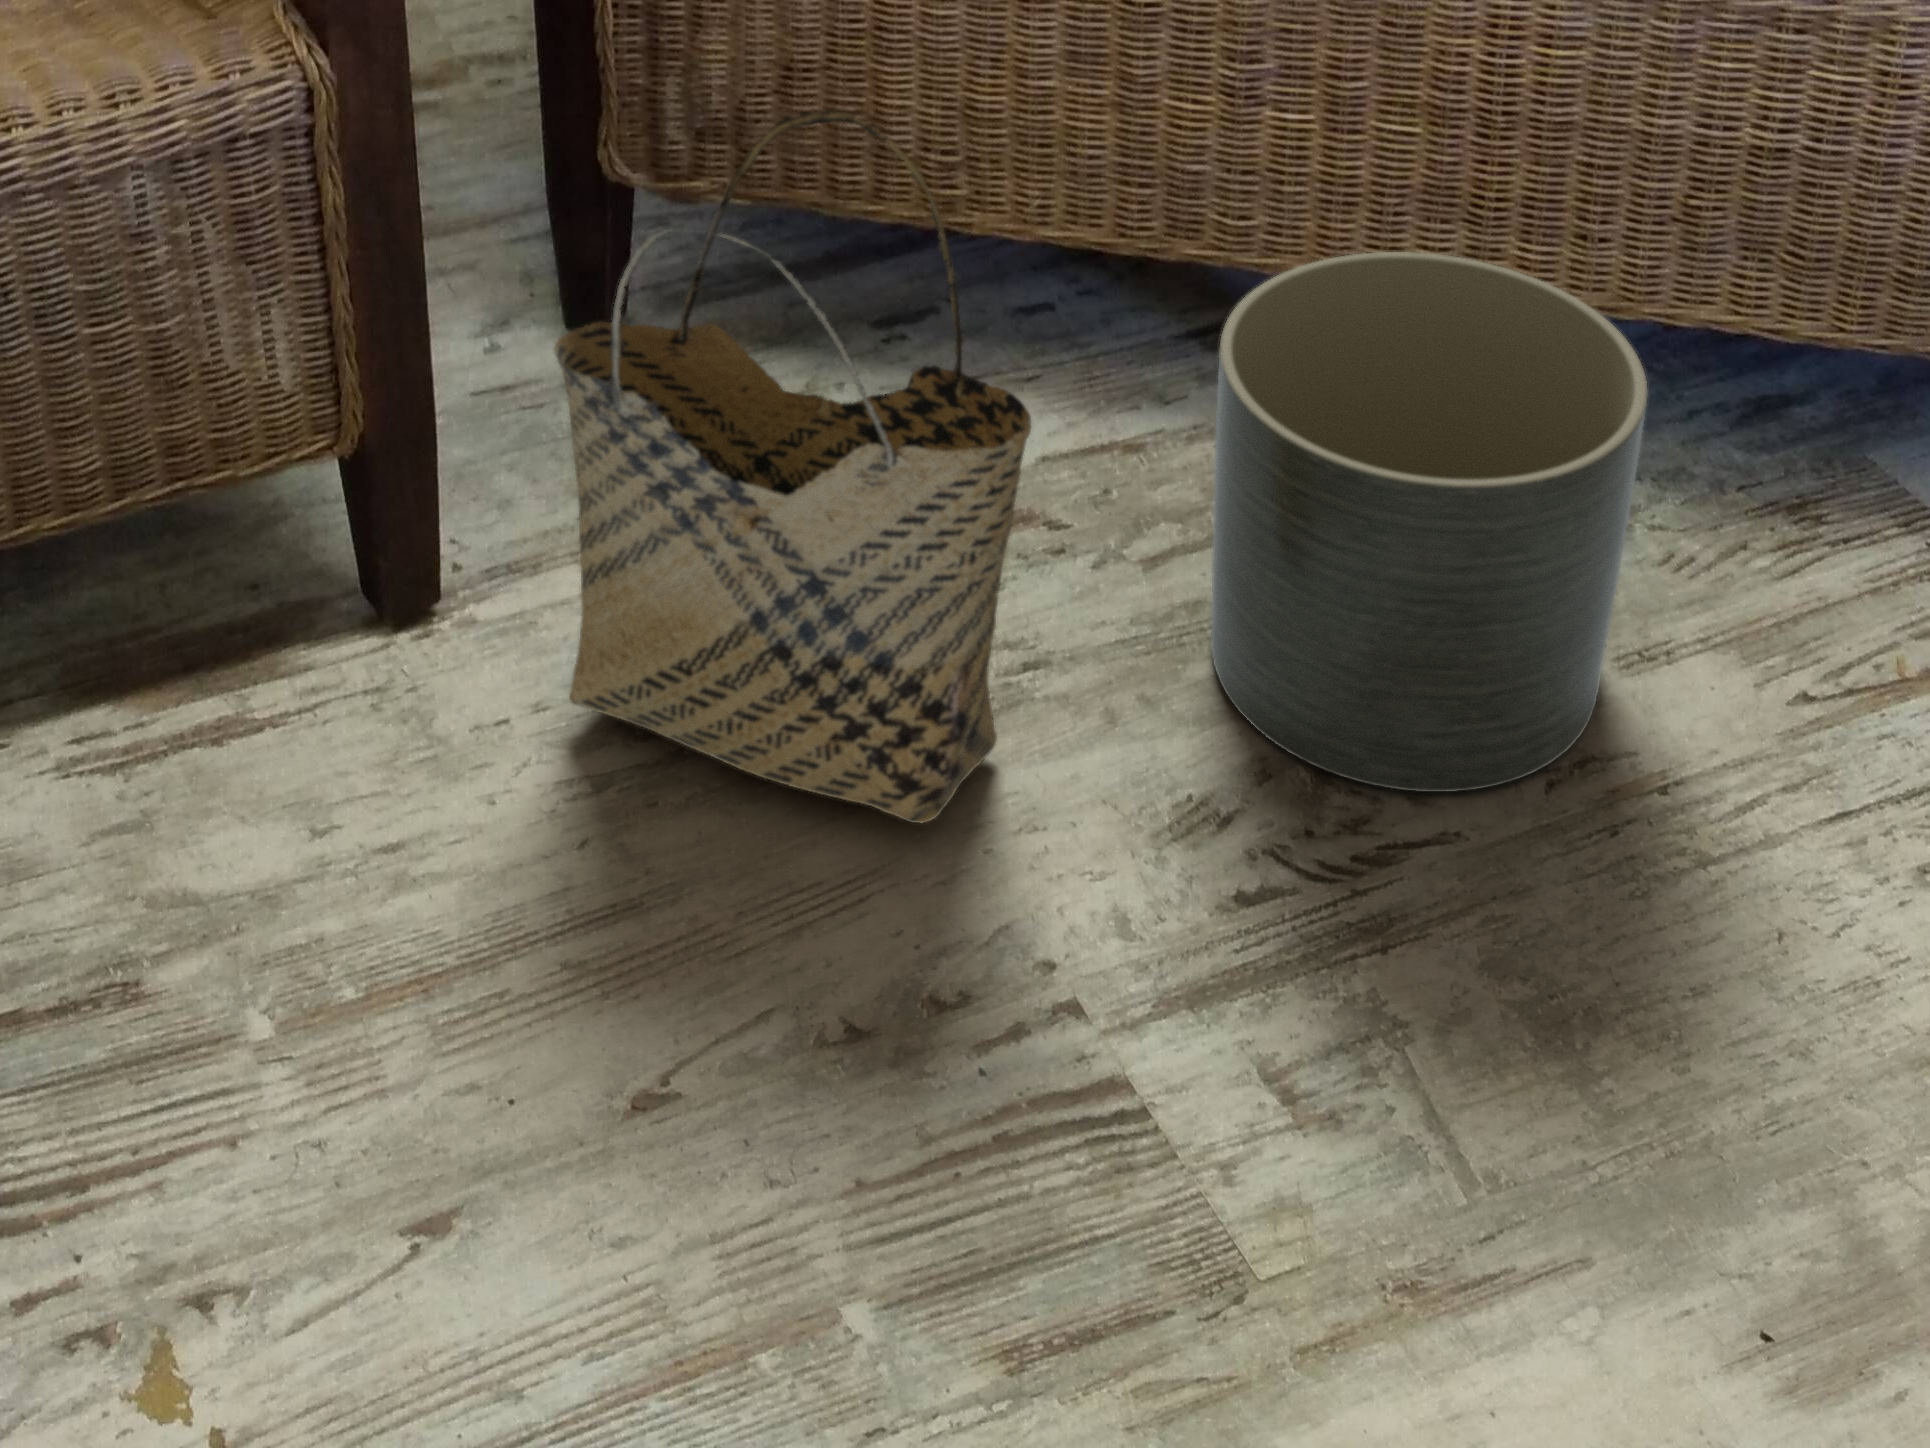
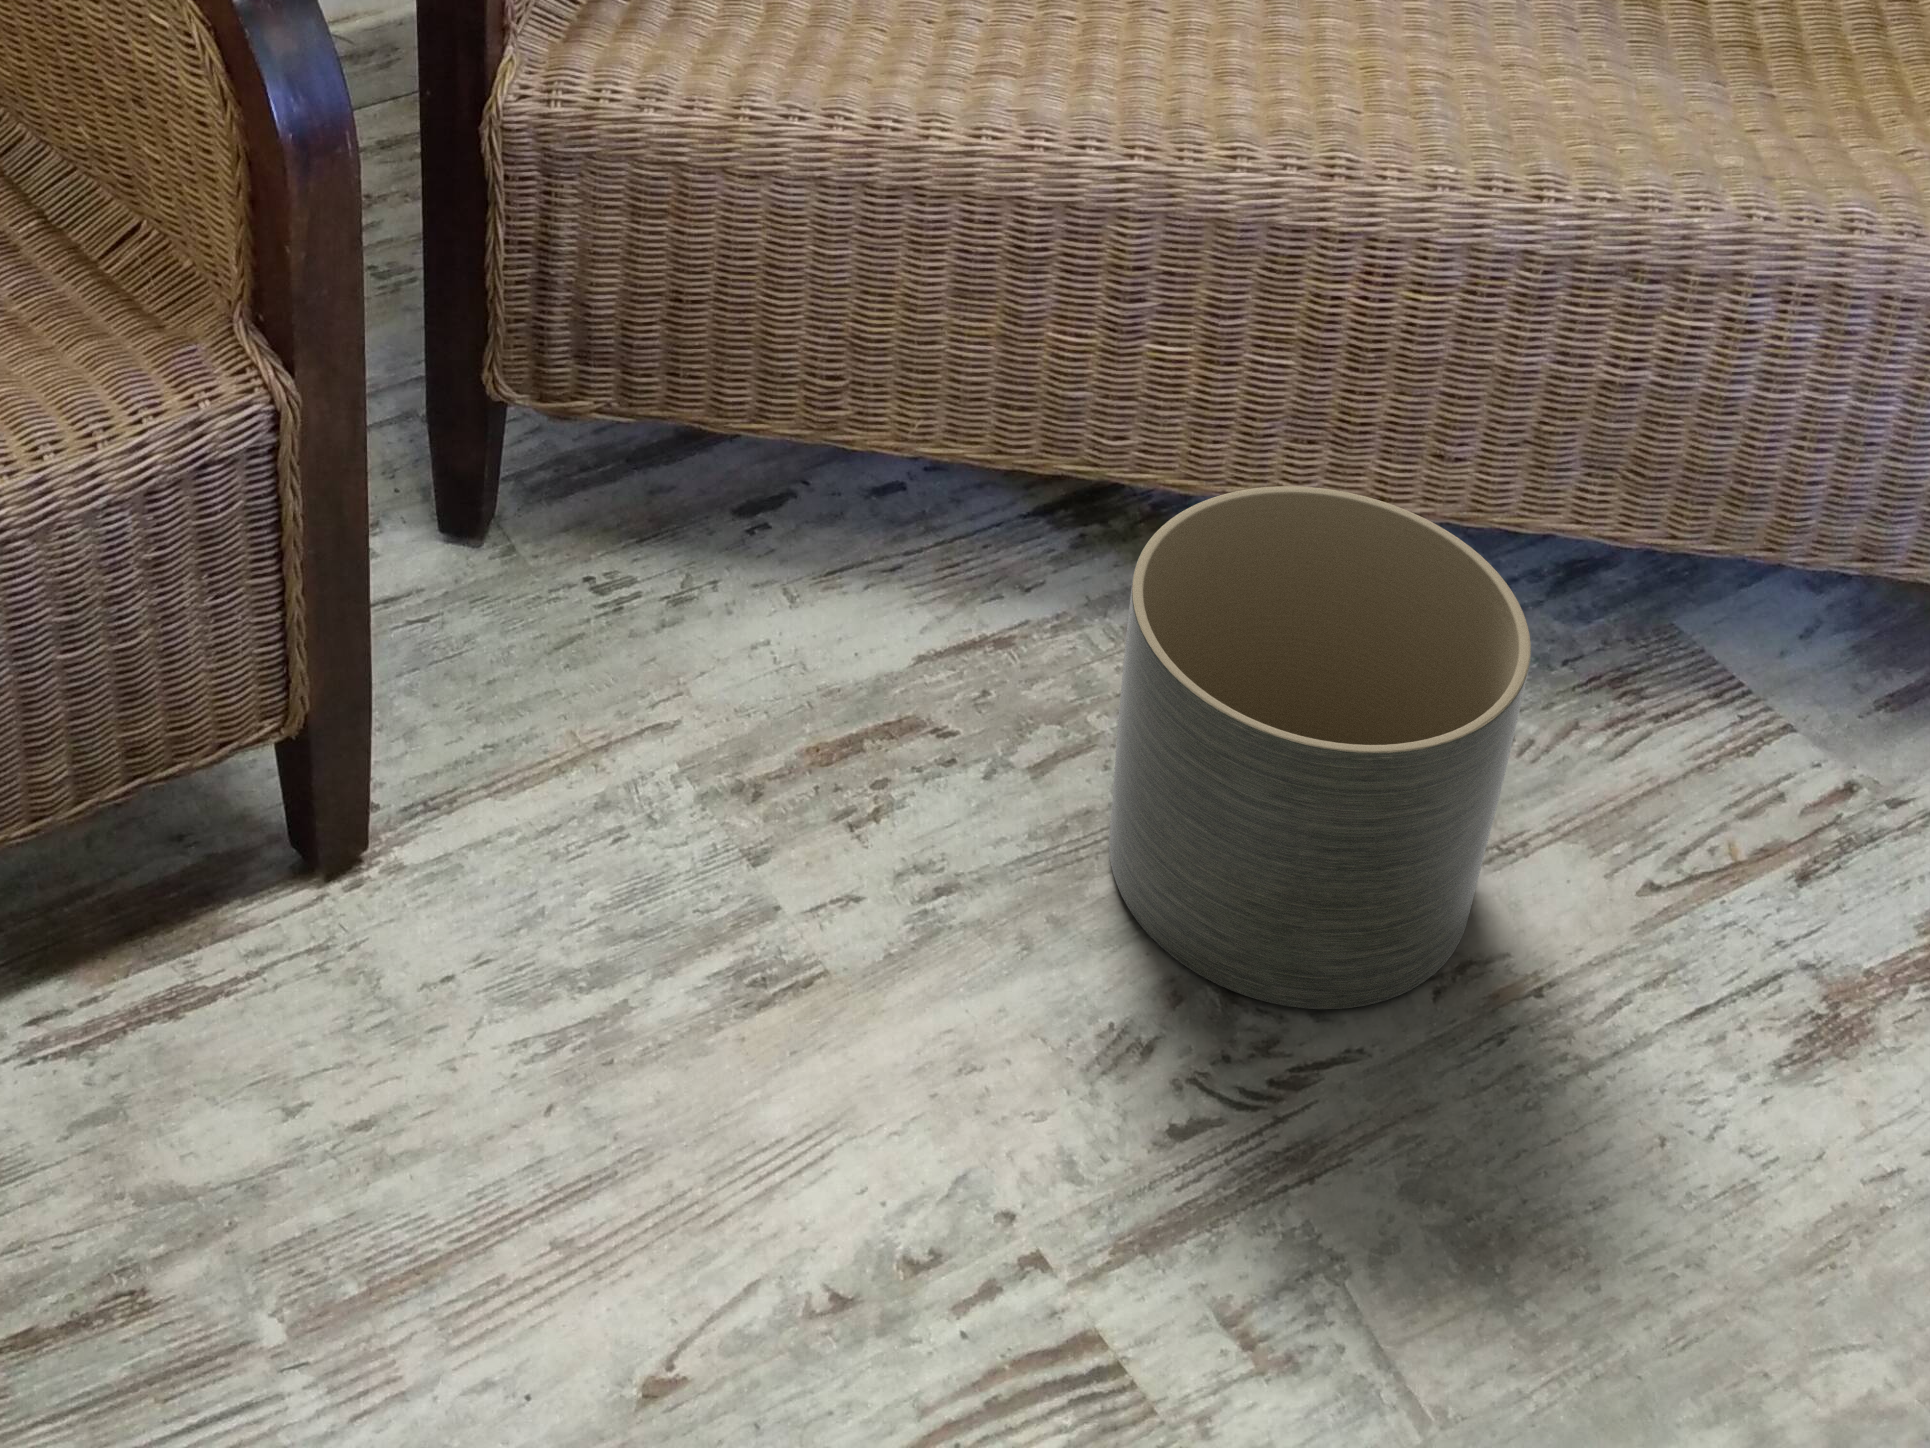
woven basket: present [554,110,1031,823] -> none [509,408,979,1076]

